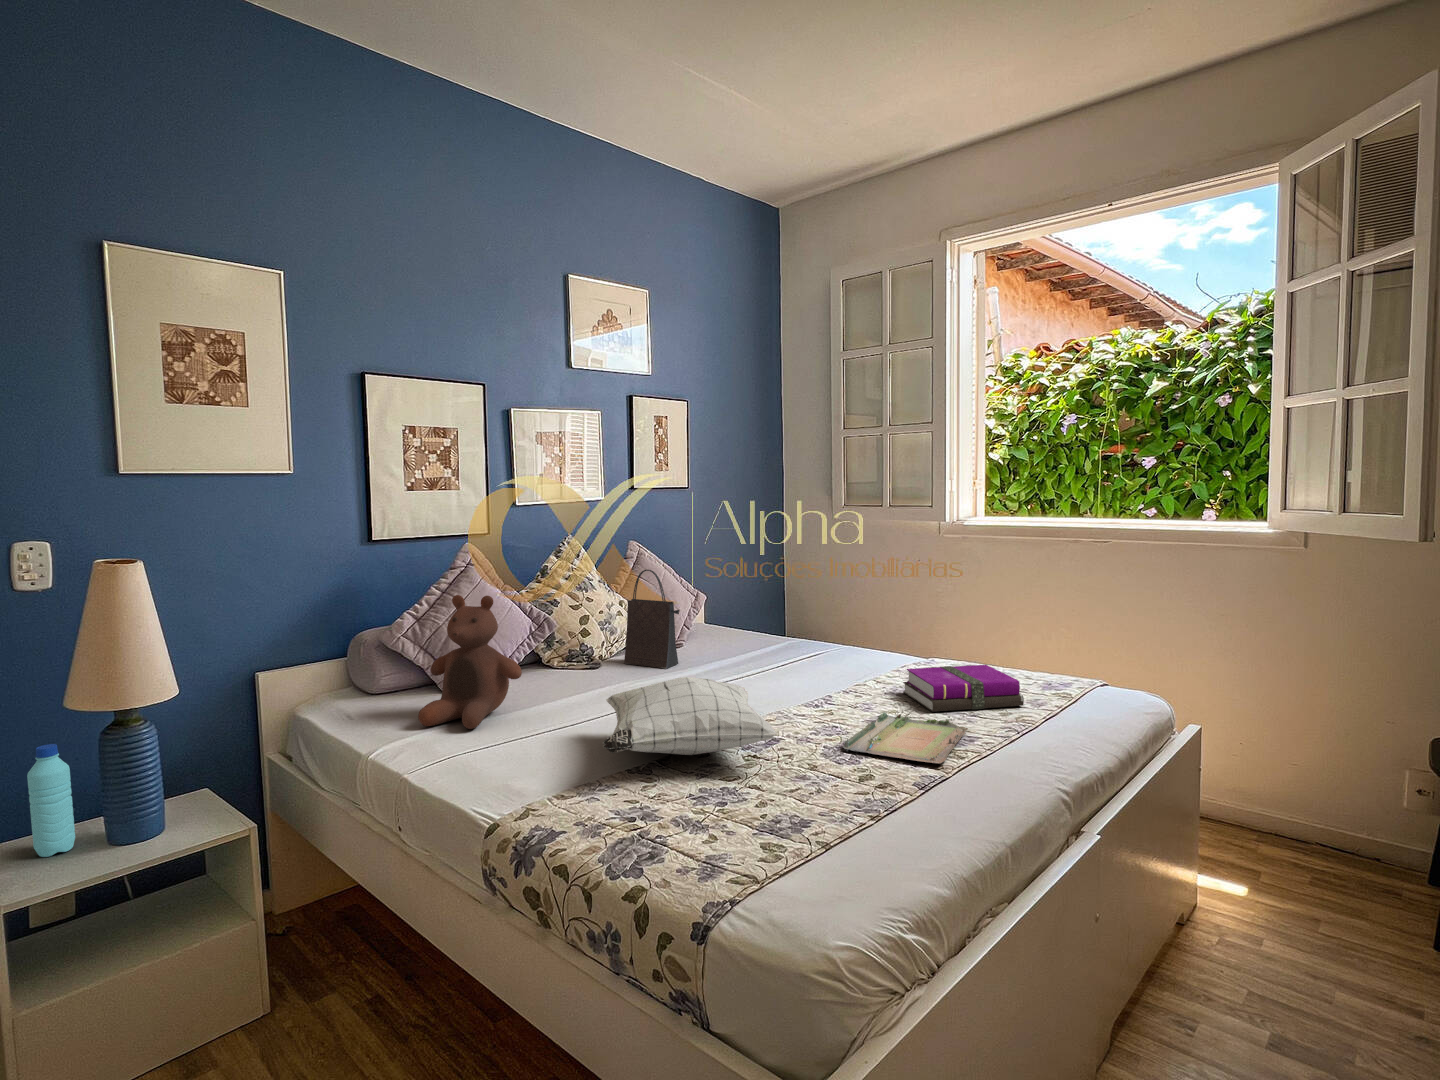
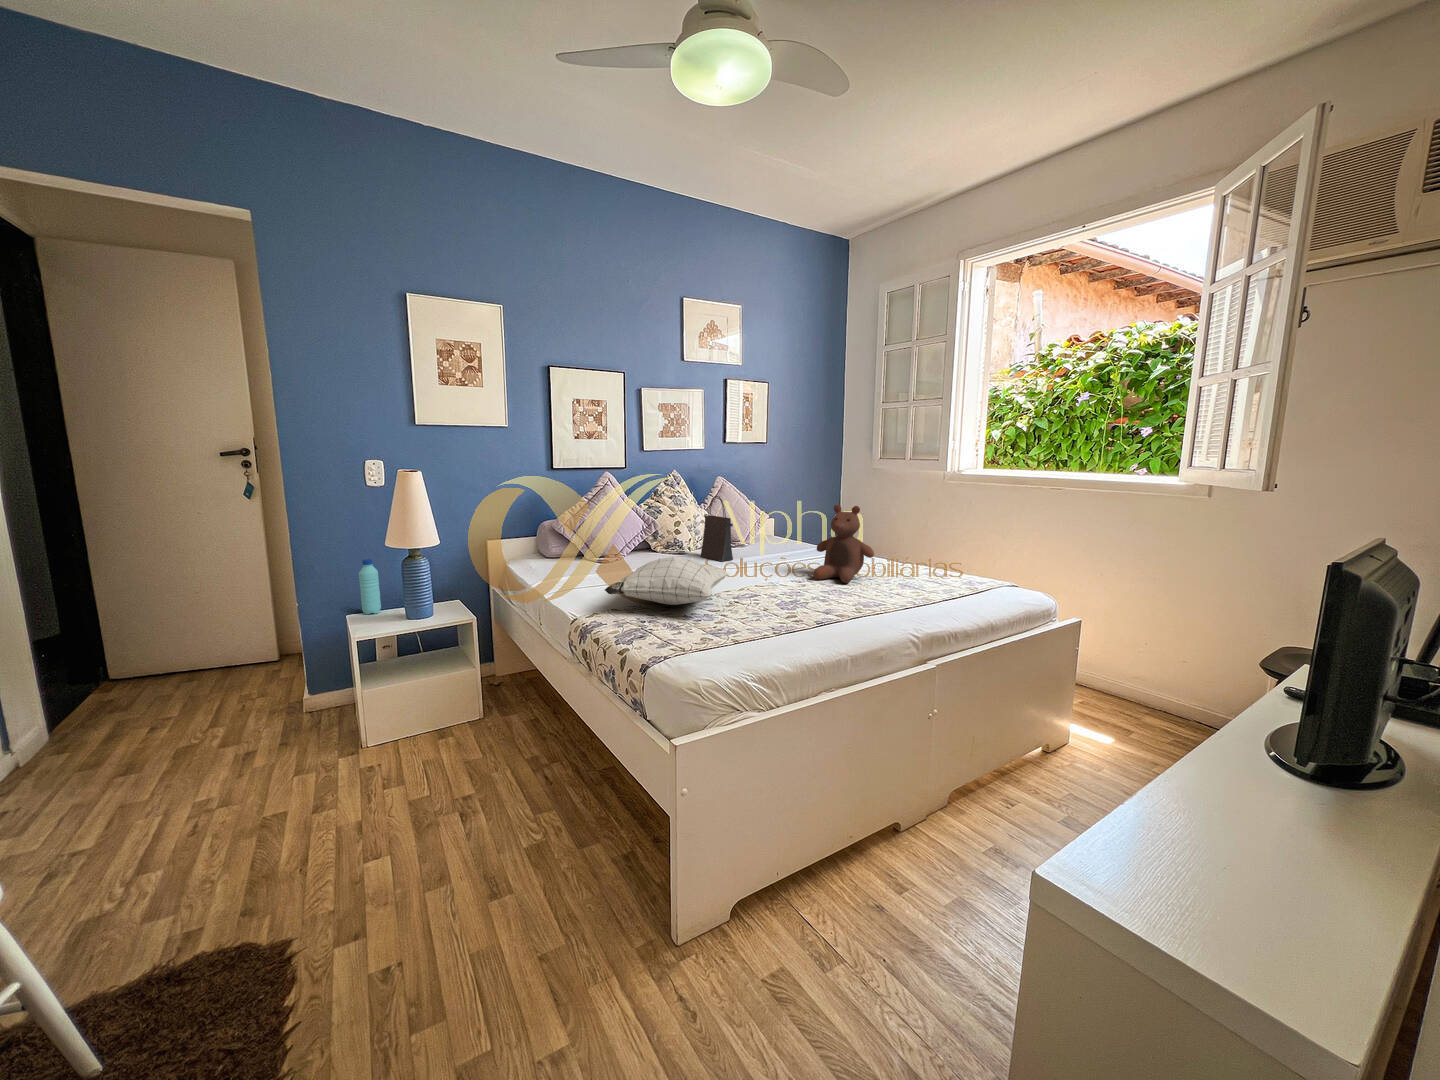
stuffed bear: present [418,595,522,729] -> present [814,505,874,583]
notebook: present [903,665,1024,712] -> none [858,574,934,608]
tray: present [843,712,968,764] -> none [768,598,869,630]

